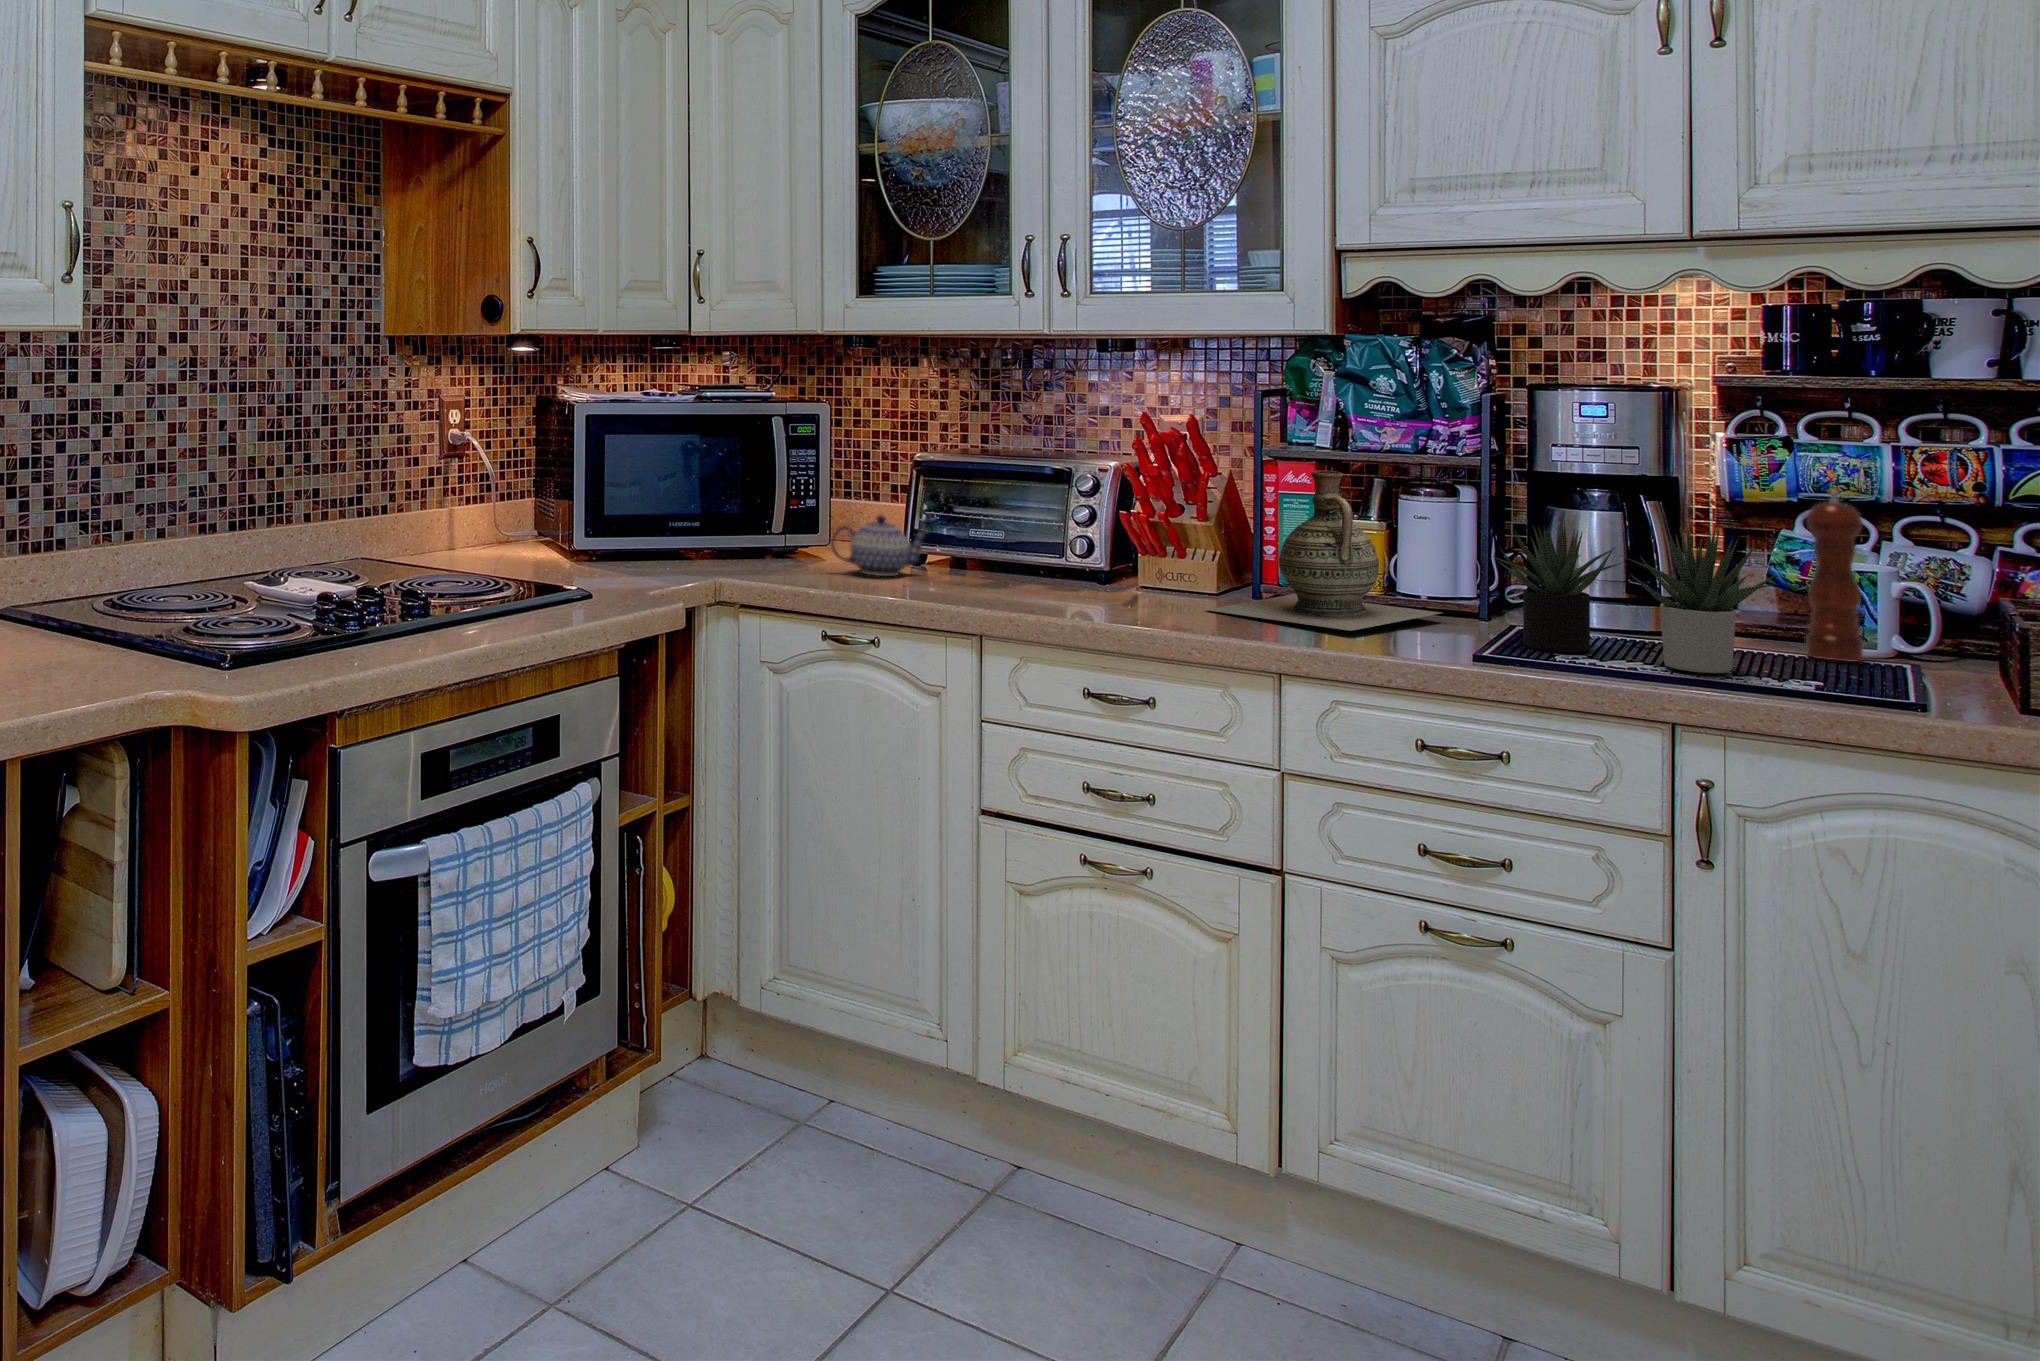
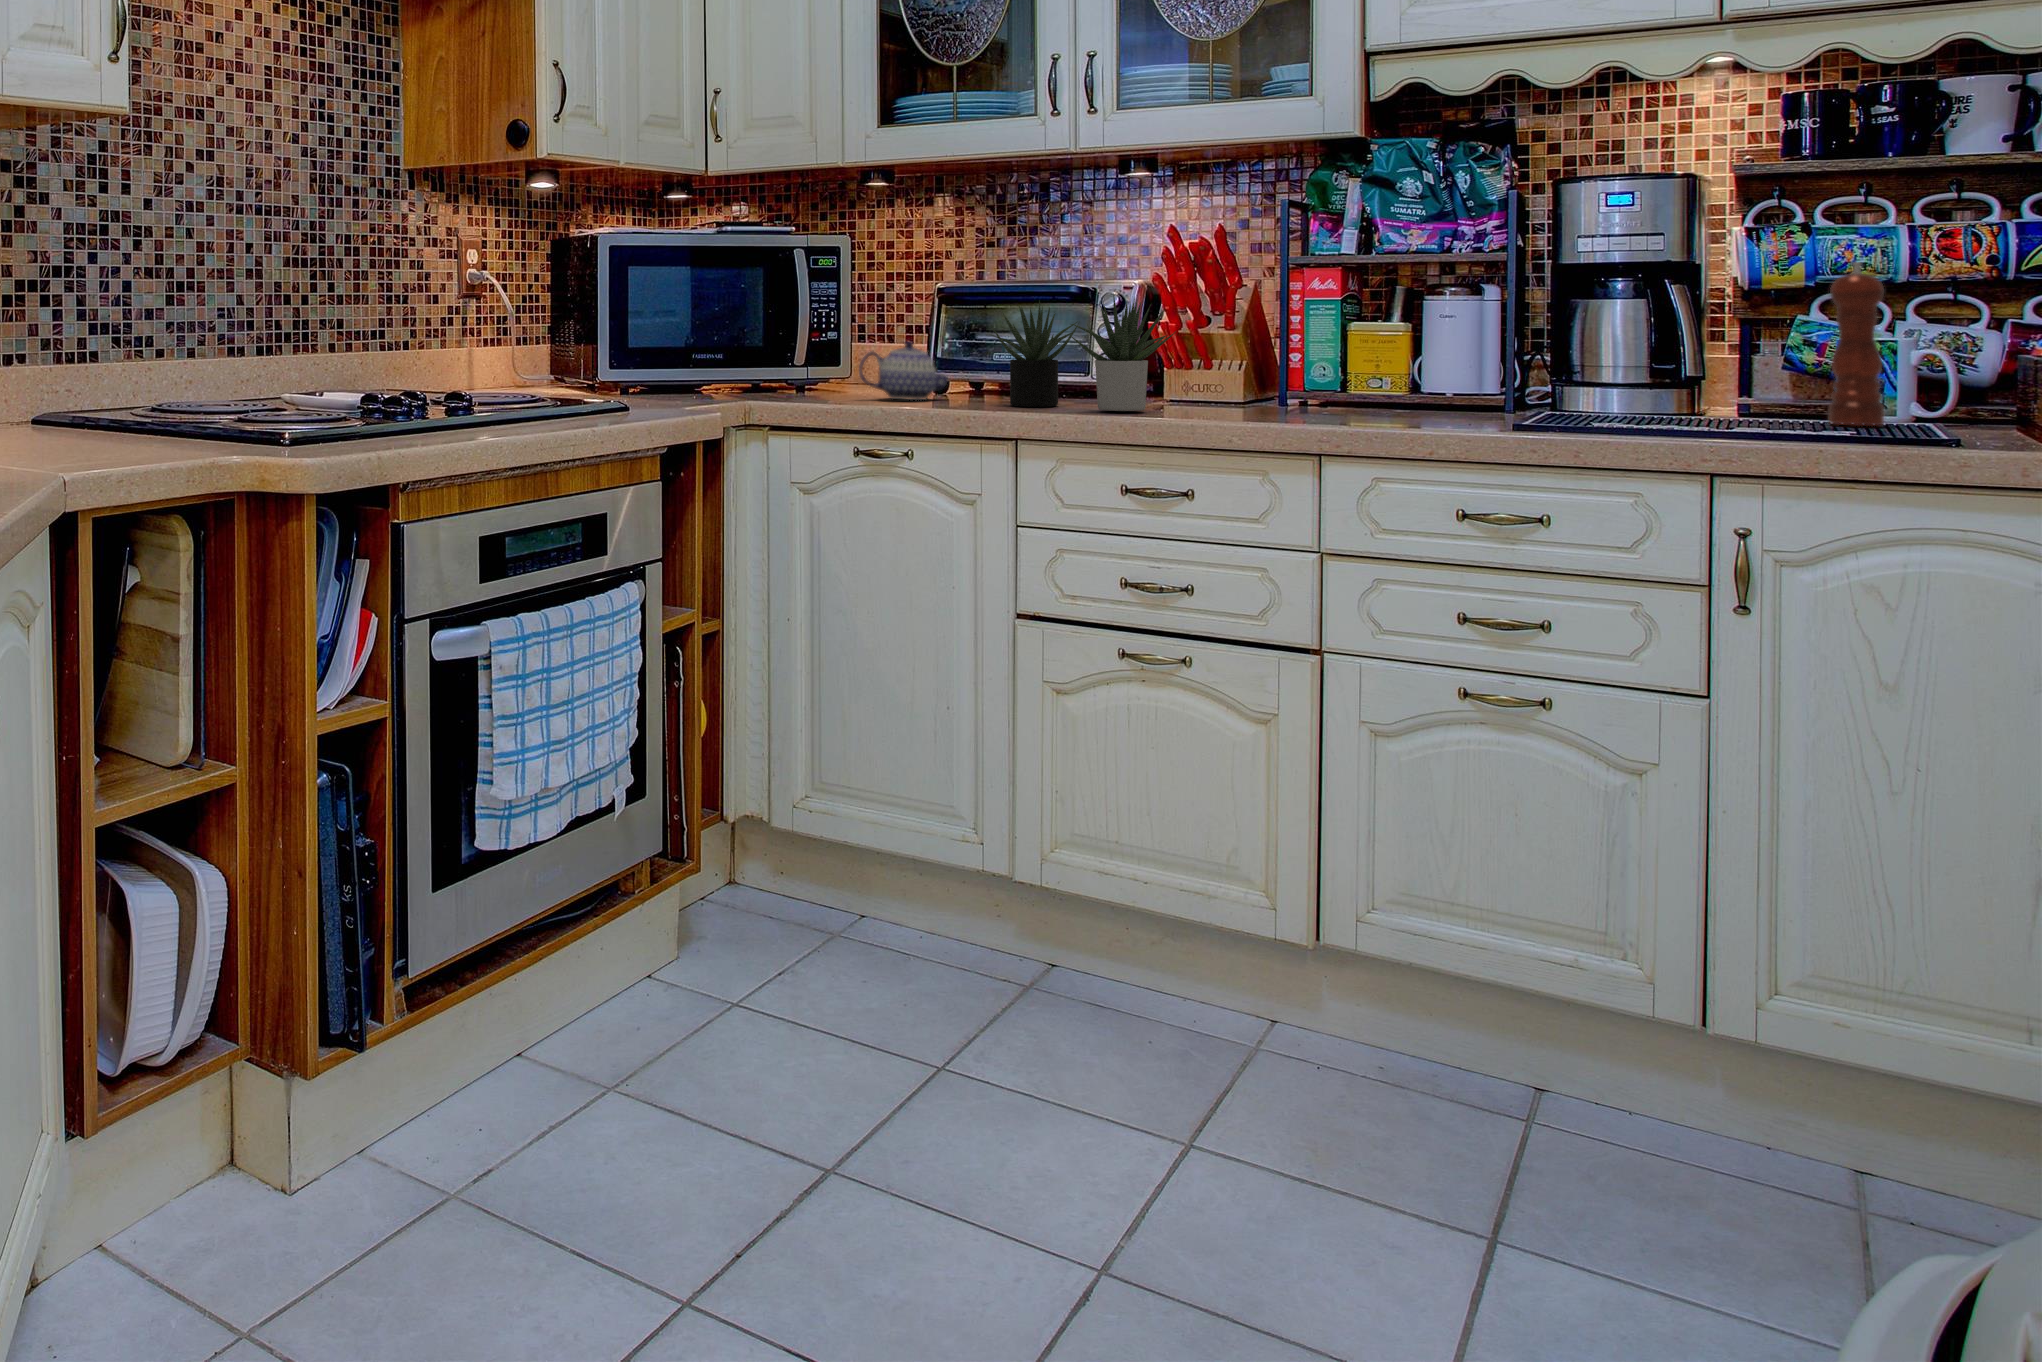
ceramic jug: present [1205,470,1441,631] -> none [1238,269,1474,416]
succulent plant: present [1494,521,1776,673] -> present [992,295,1175,411]

